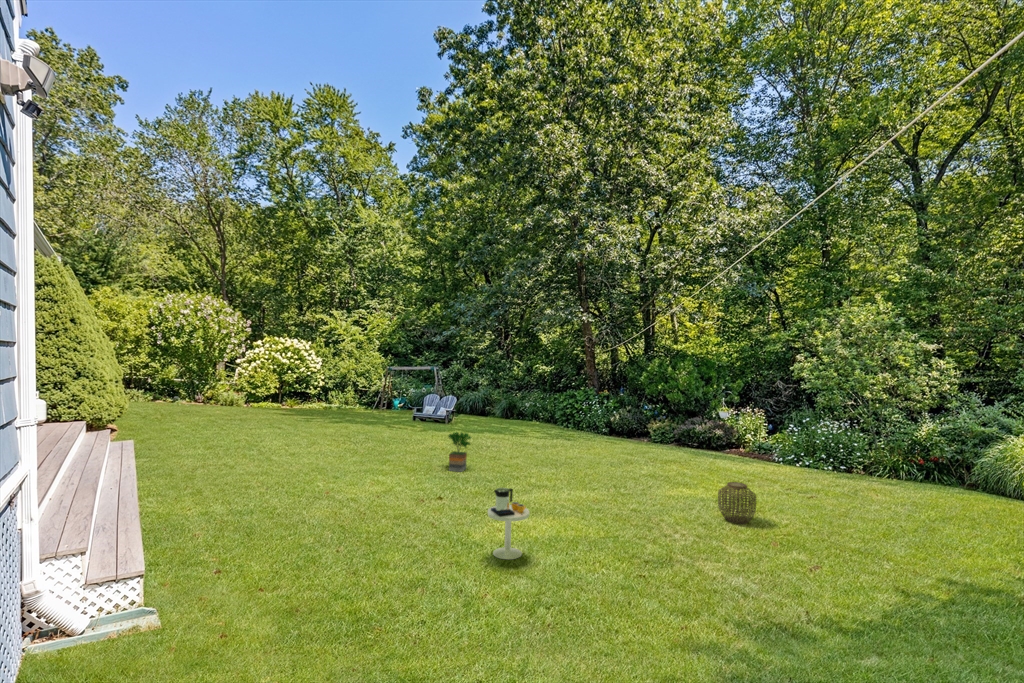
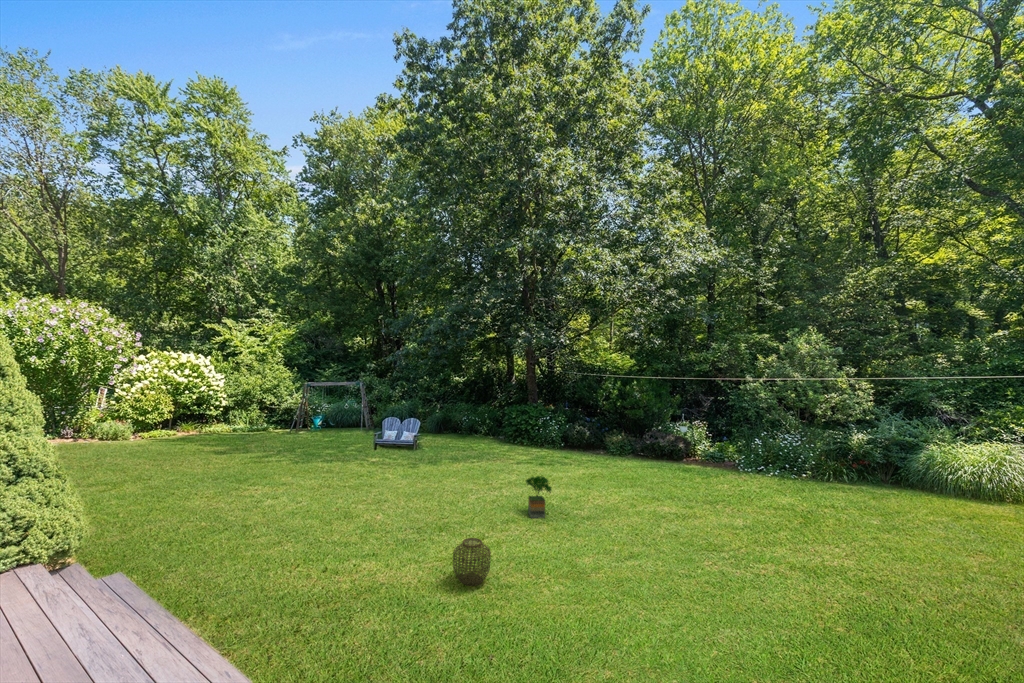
woven basket: present [718,482,756,524] -> present [453,538,491,586]
side table: present [488,488,530,559] -> none [740,562,789,638]

